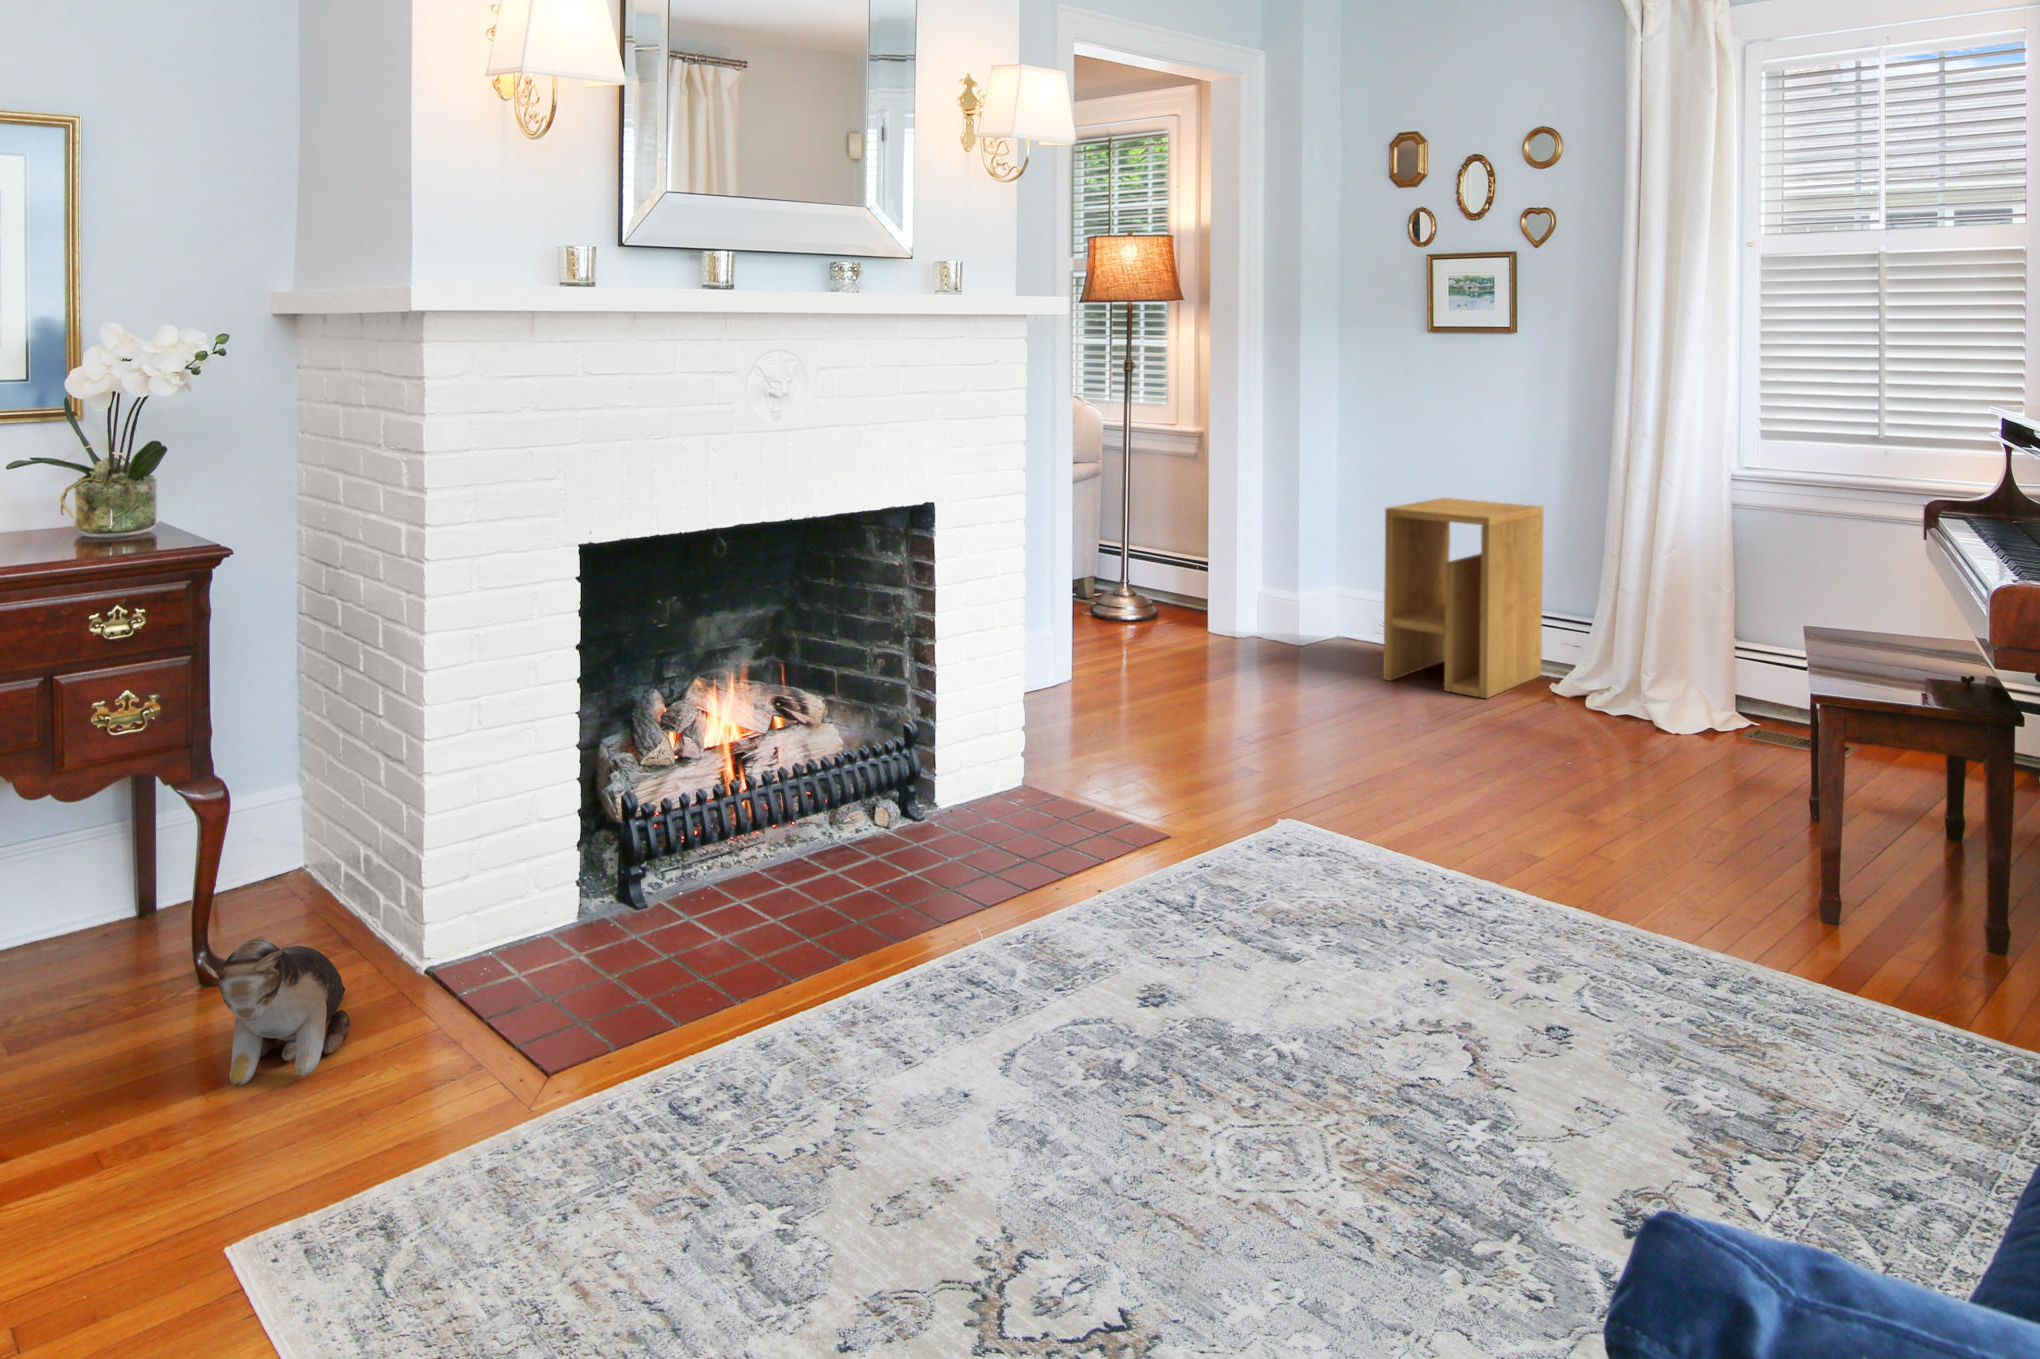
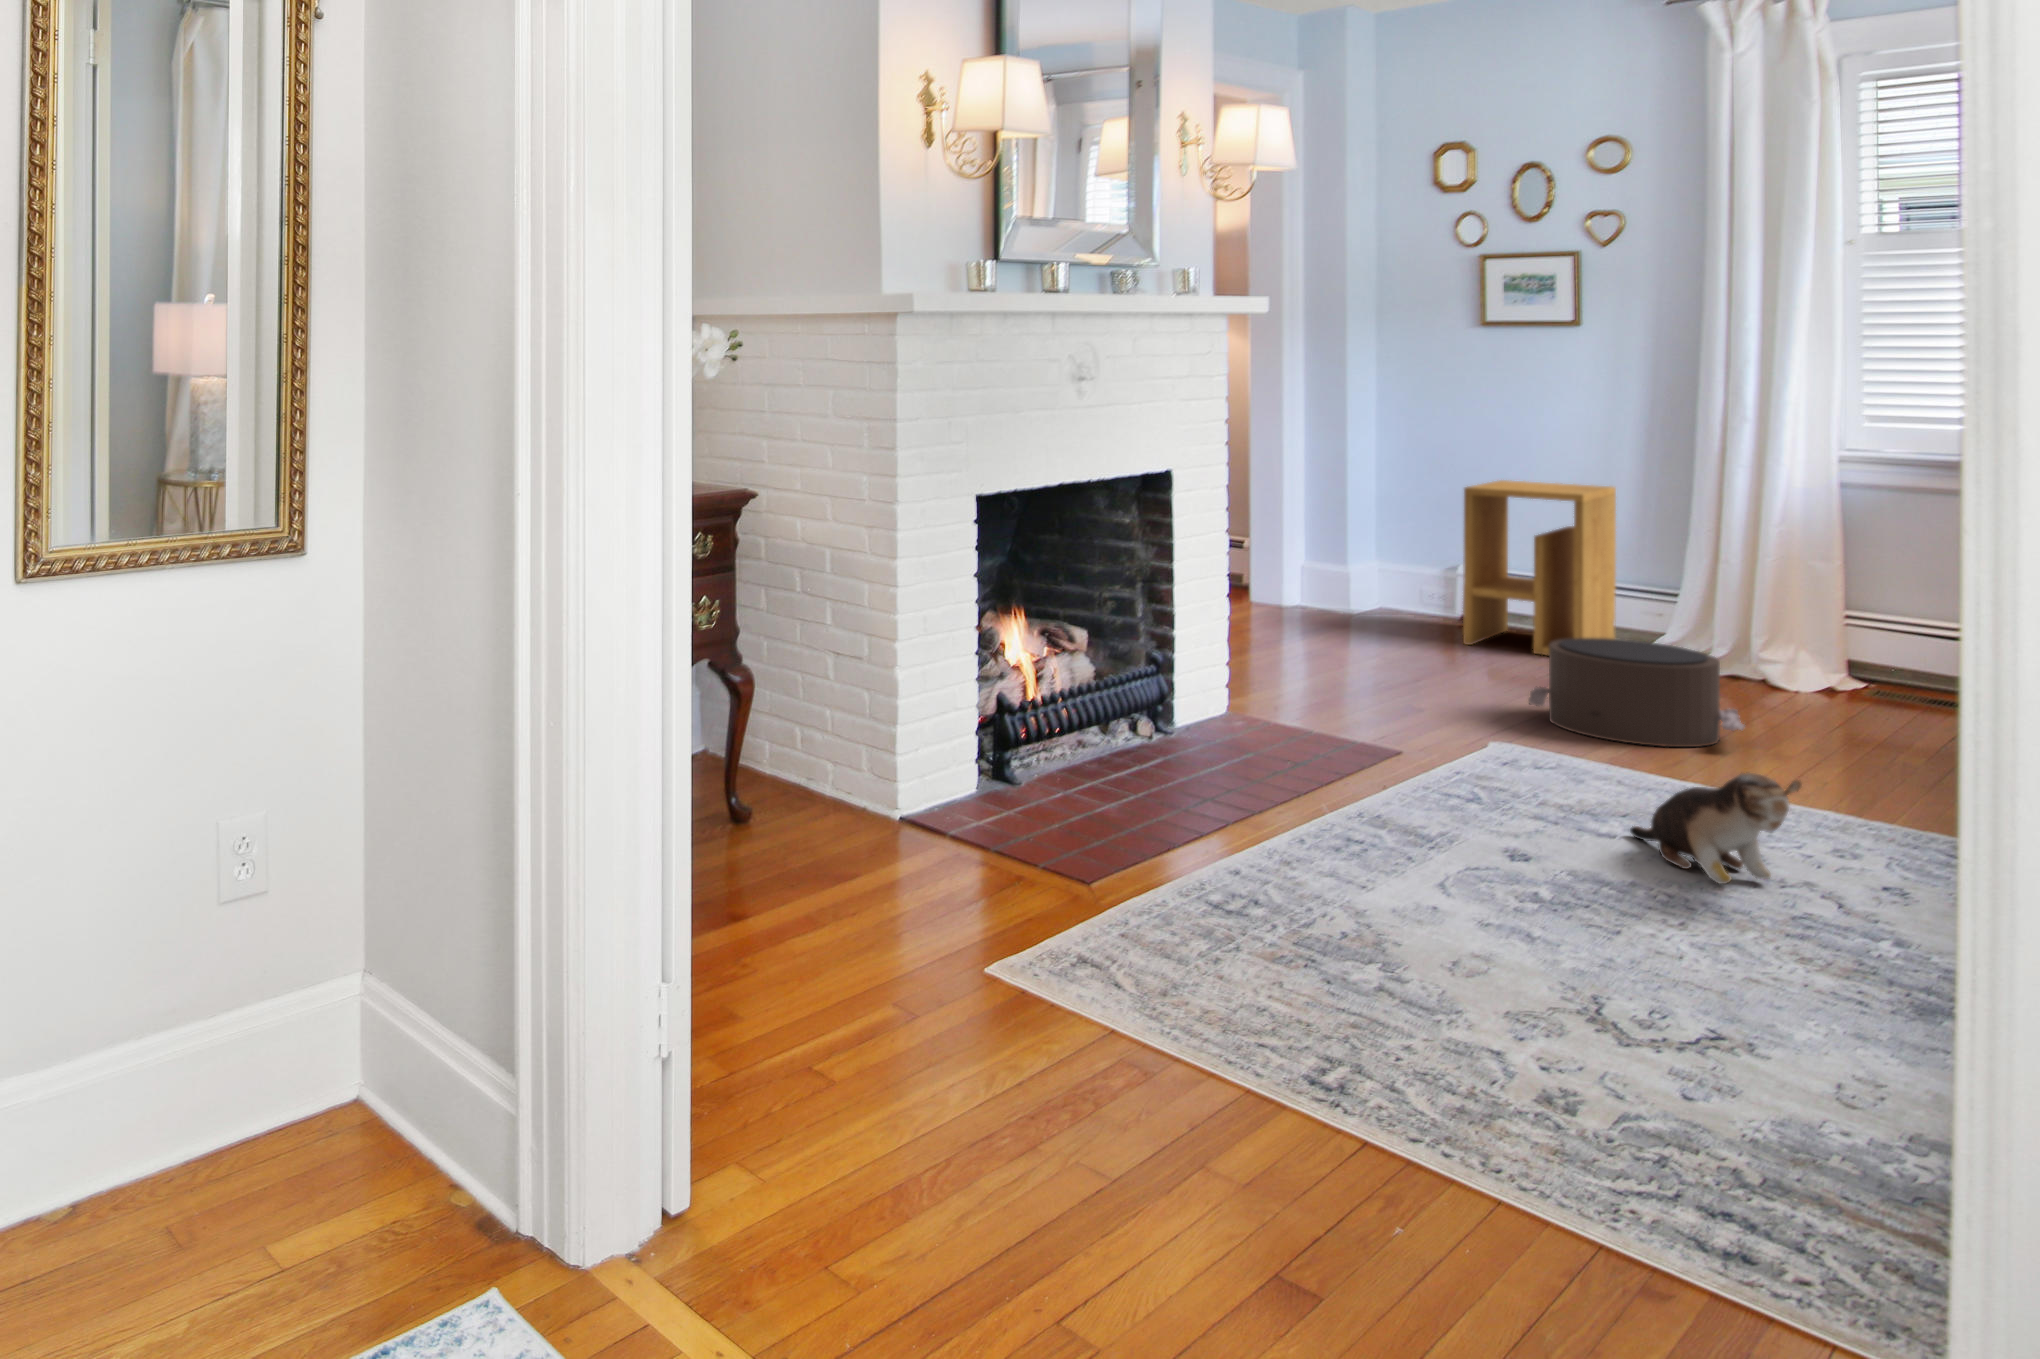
pouf: none [1342,688,1556,820] -> present [1529,638,1745,747]
plush toy: present [203,937,351,1085] -> present [1630,773,1802,884]

